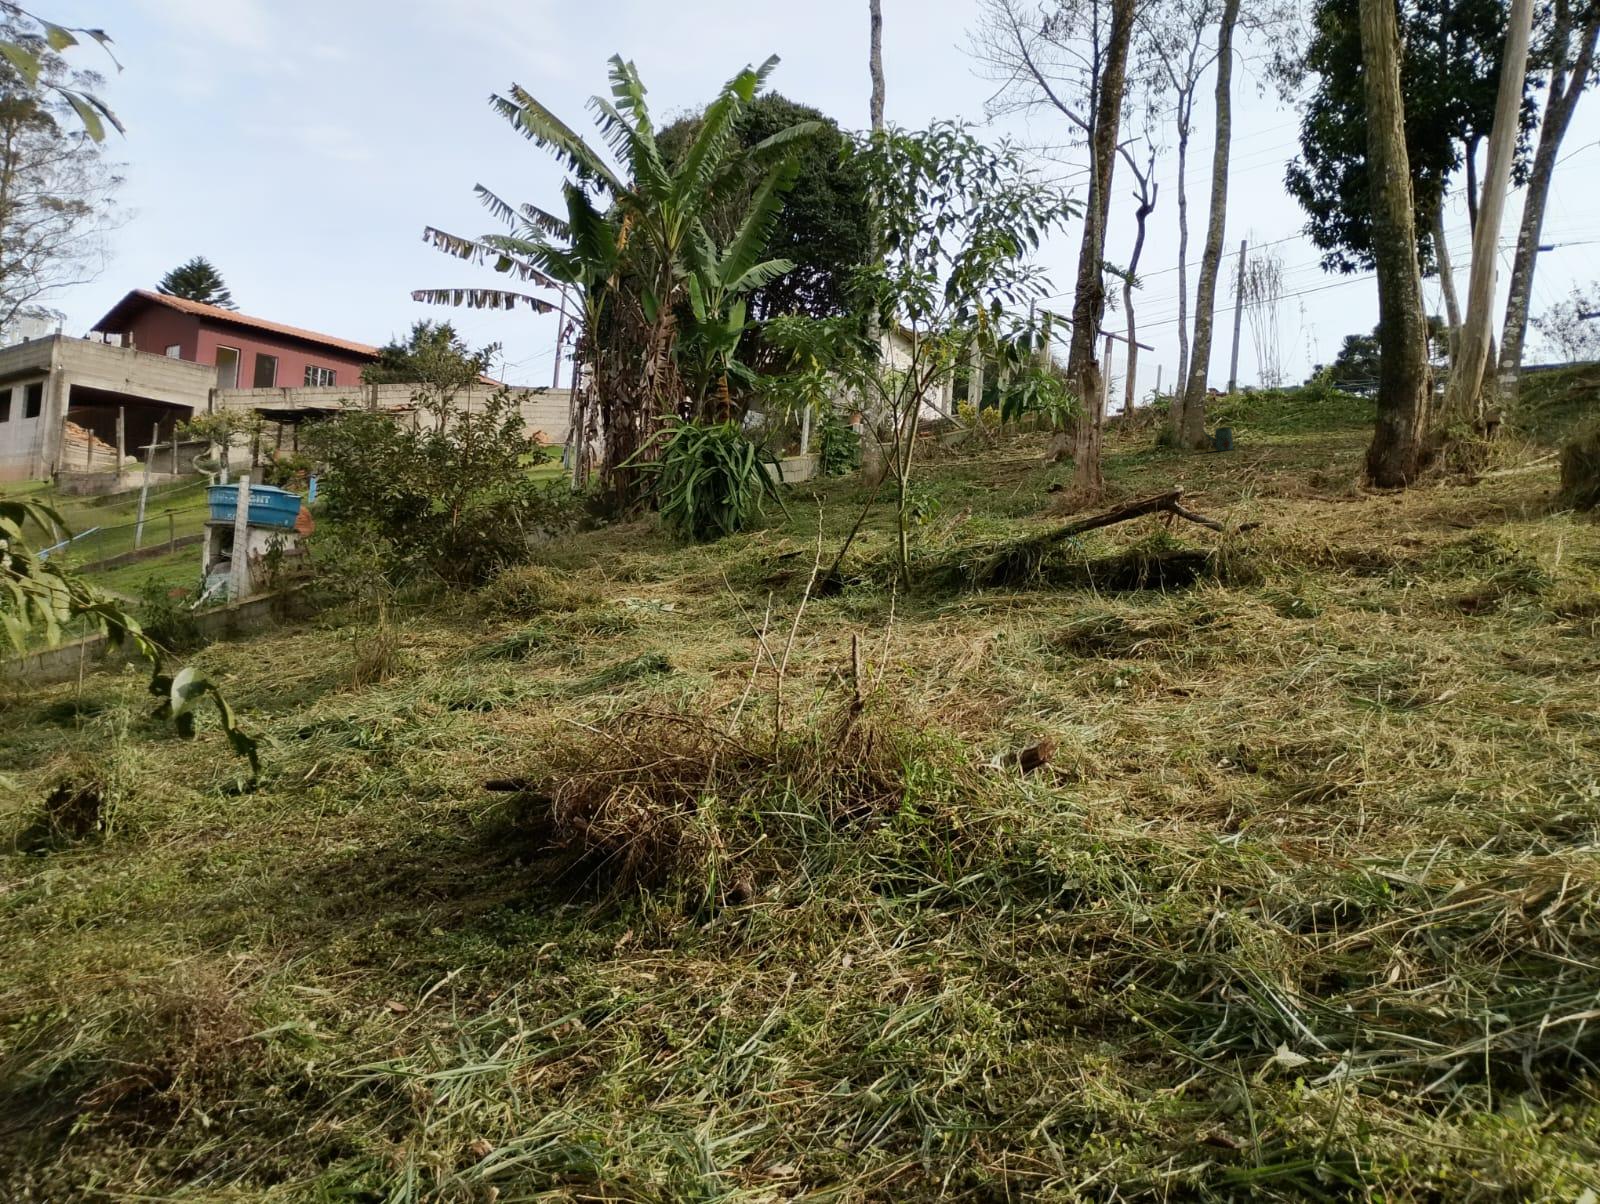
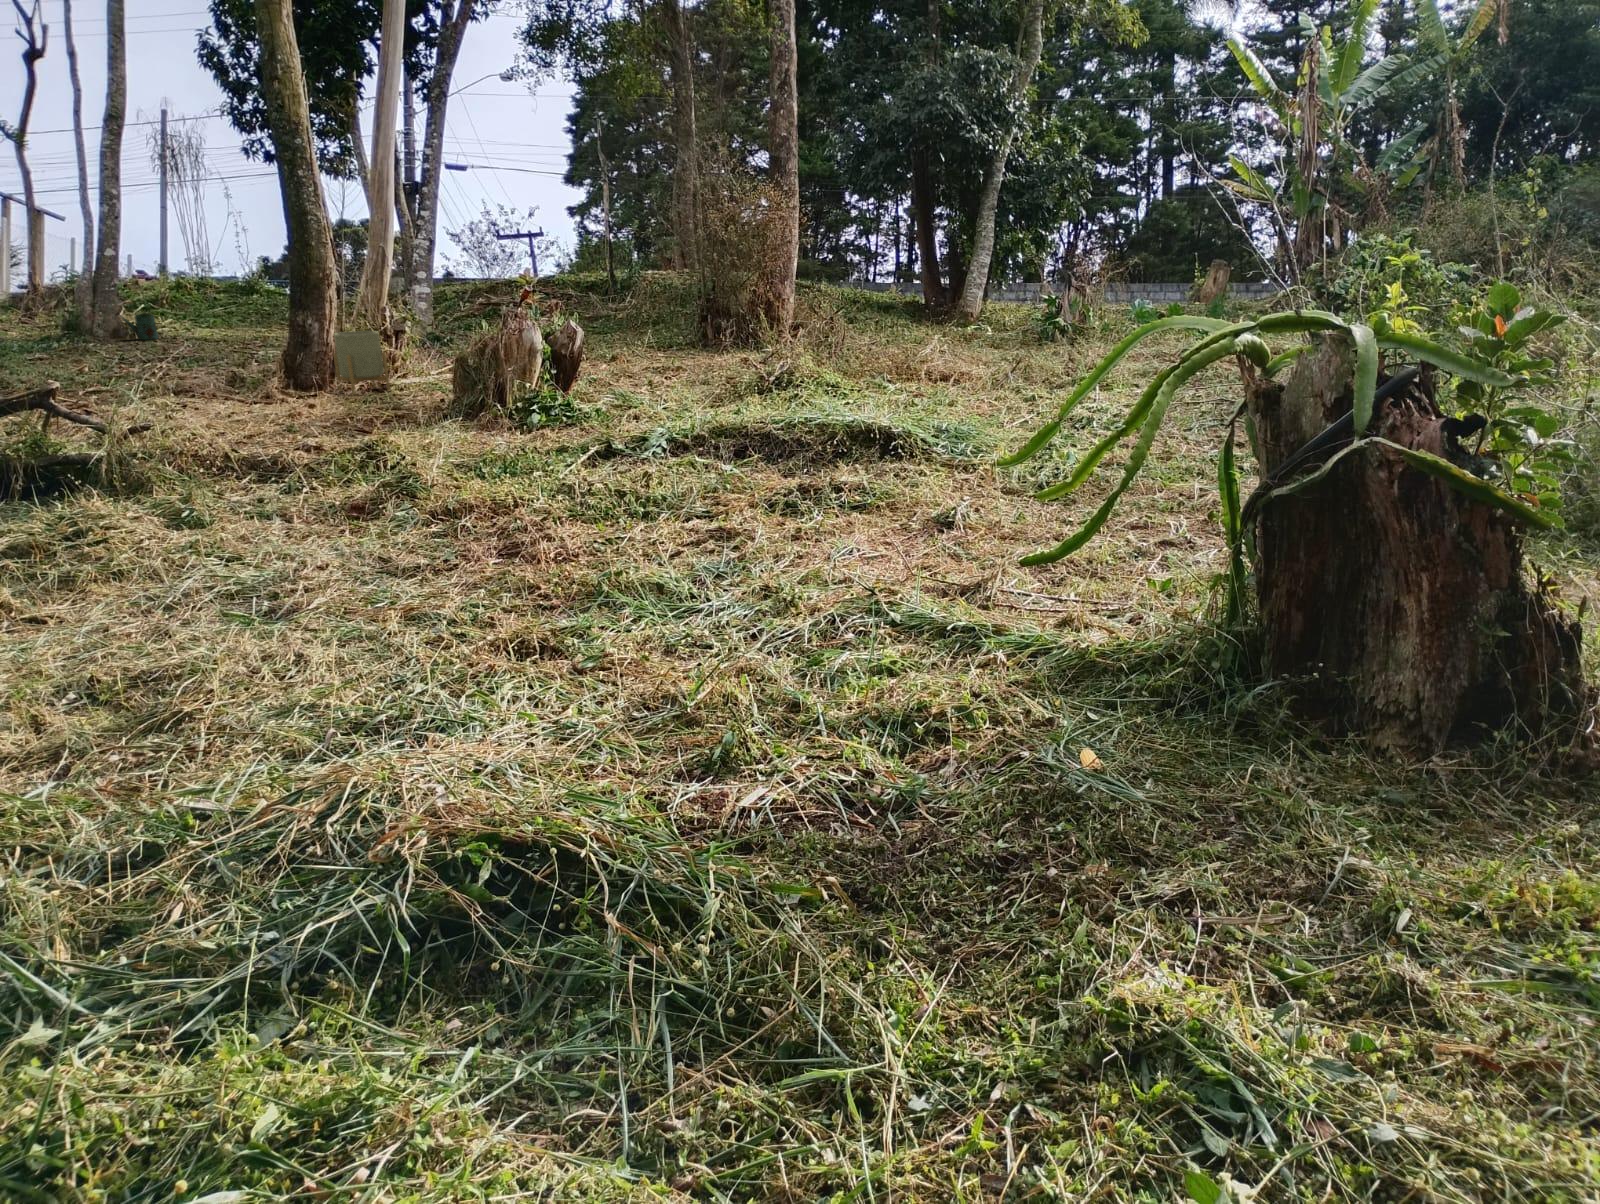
planter: none [1422,423,1485,491] -> present [333,331,390,395]

